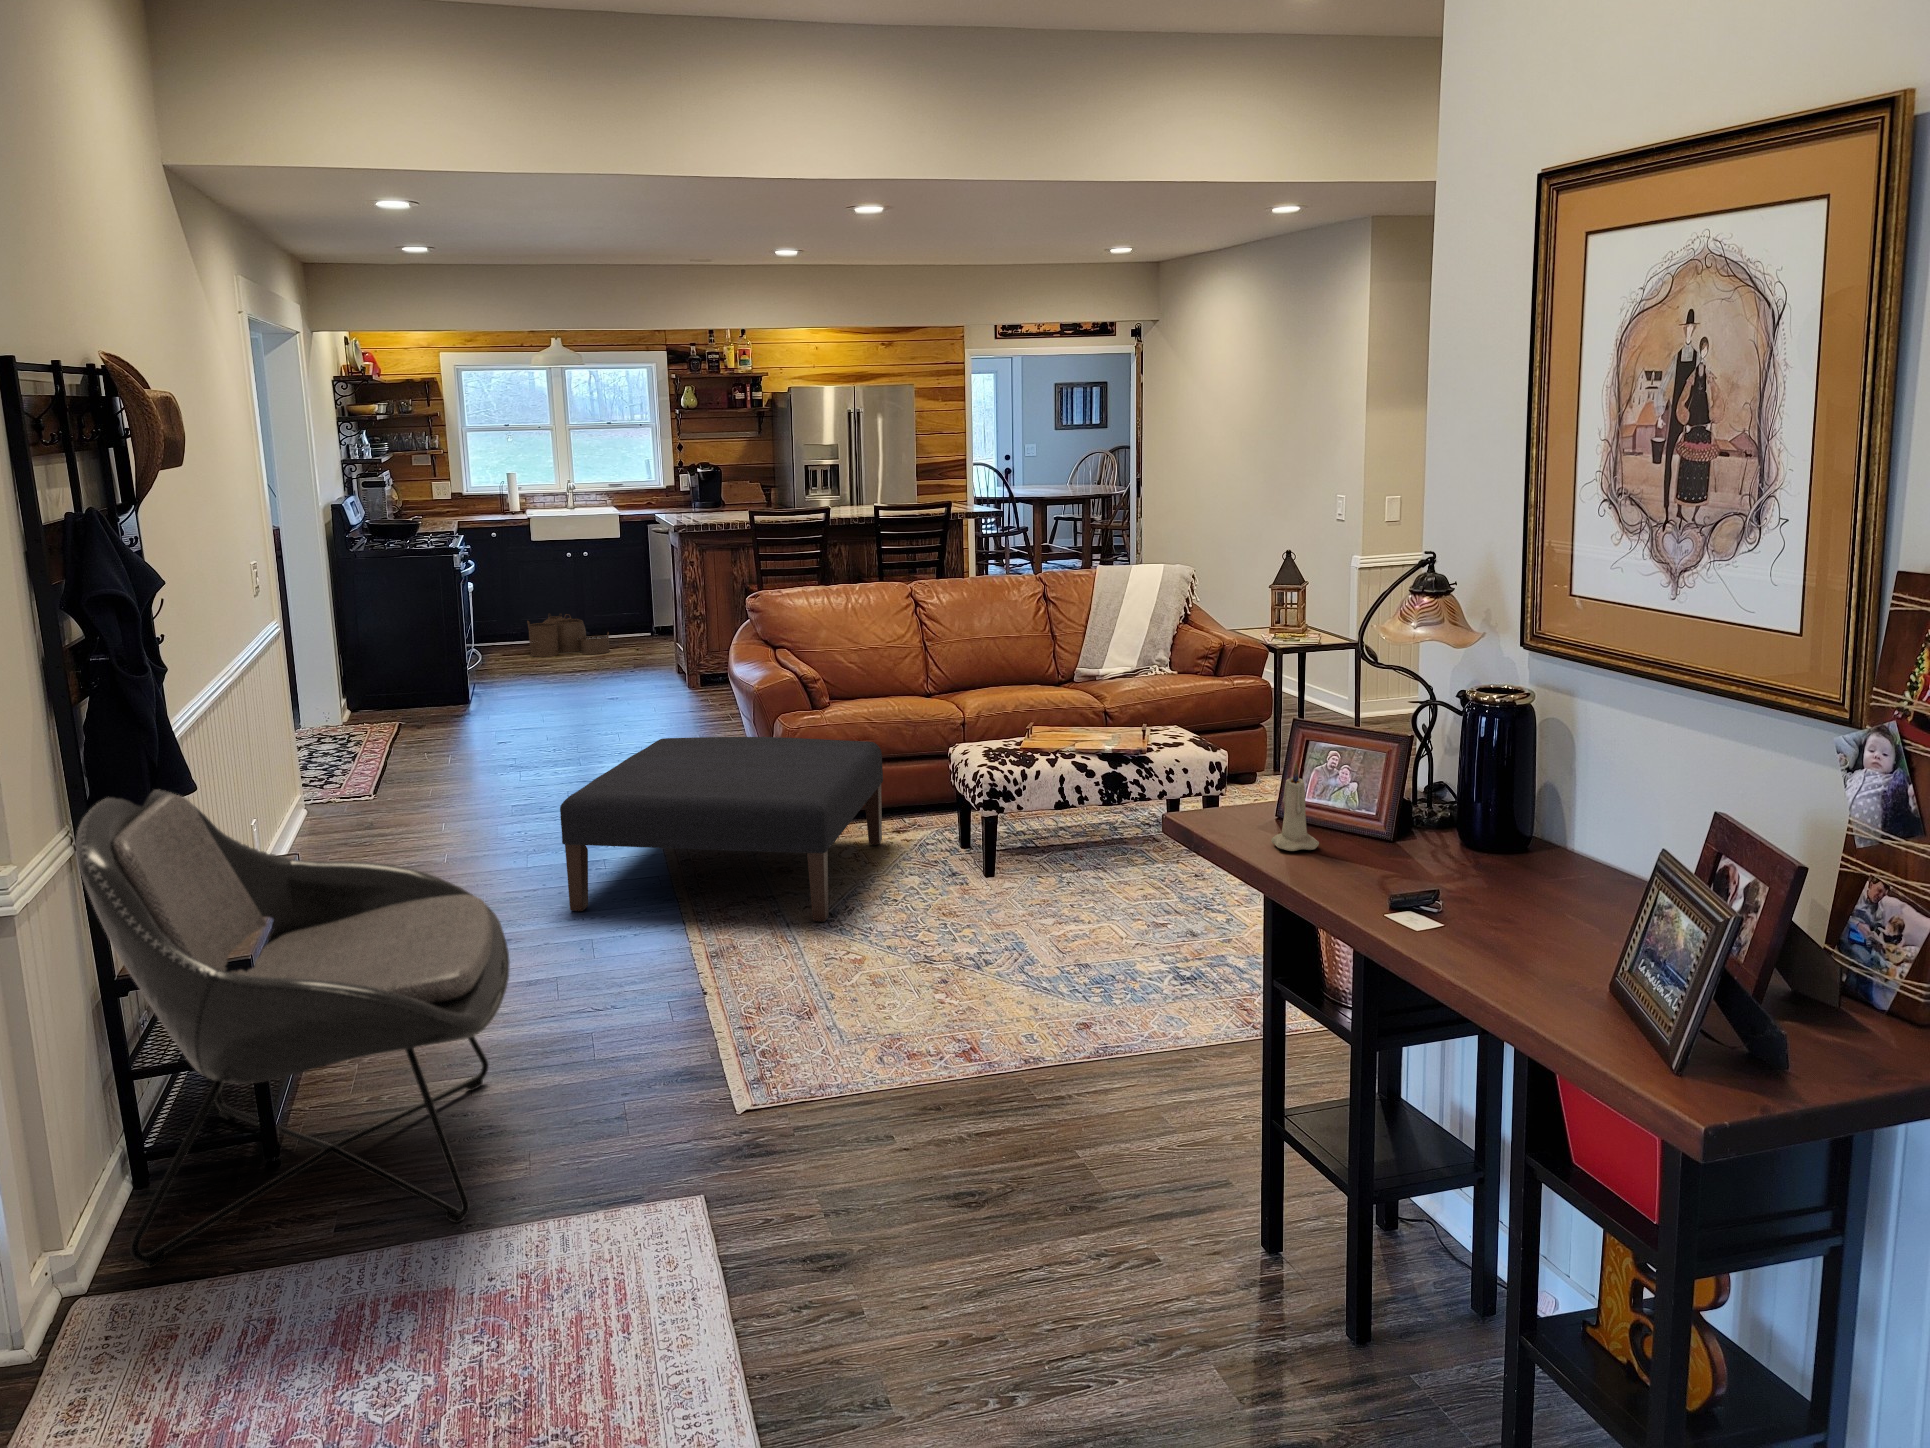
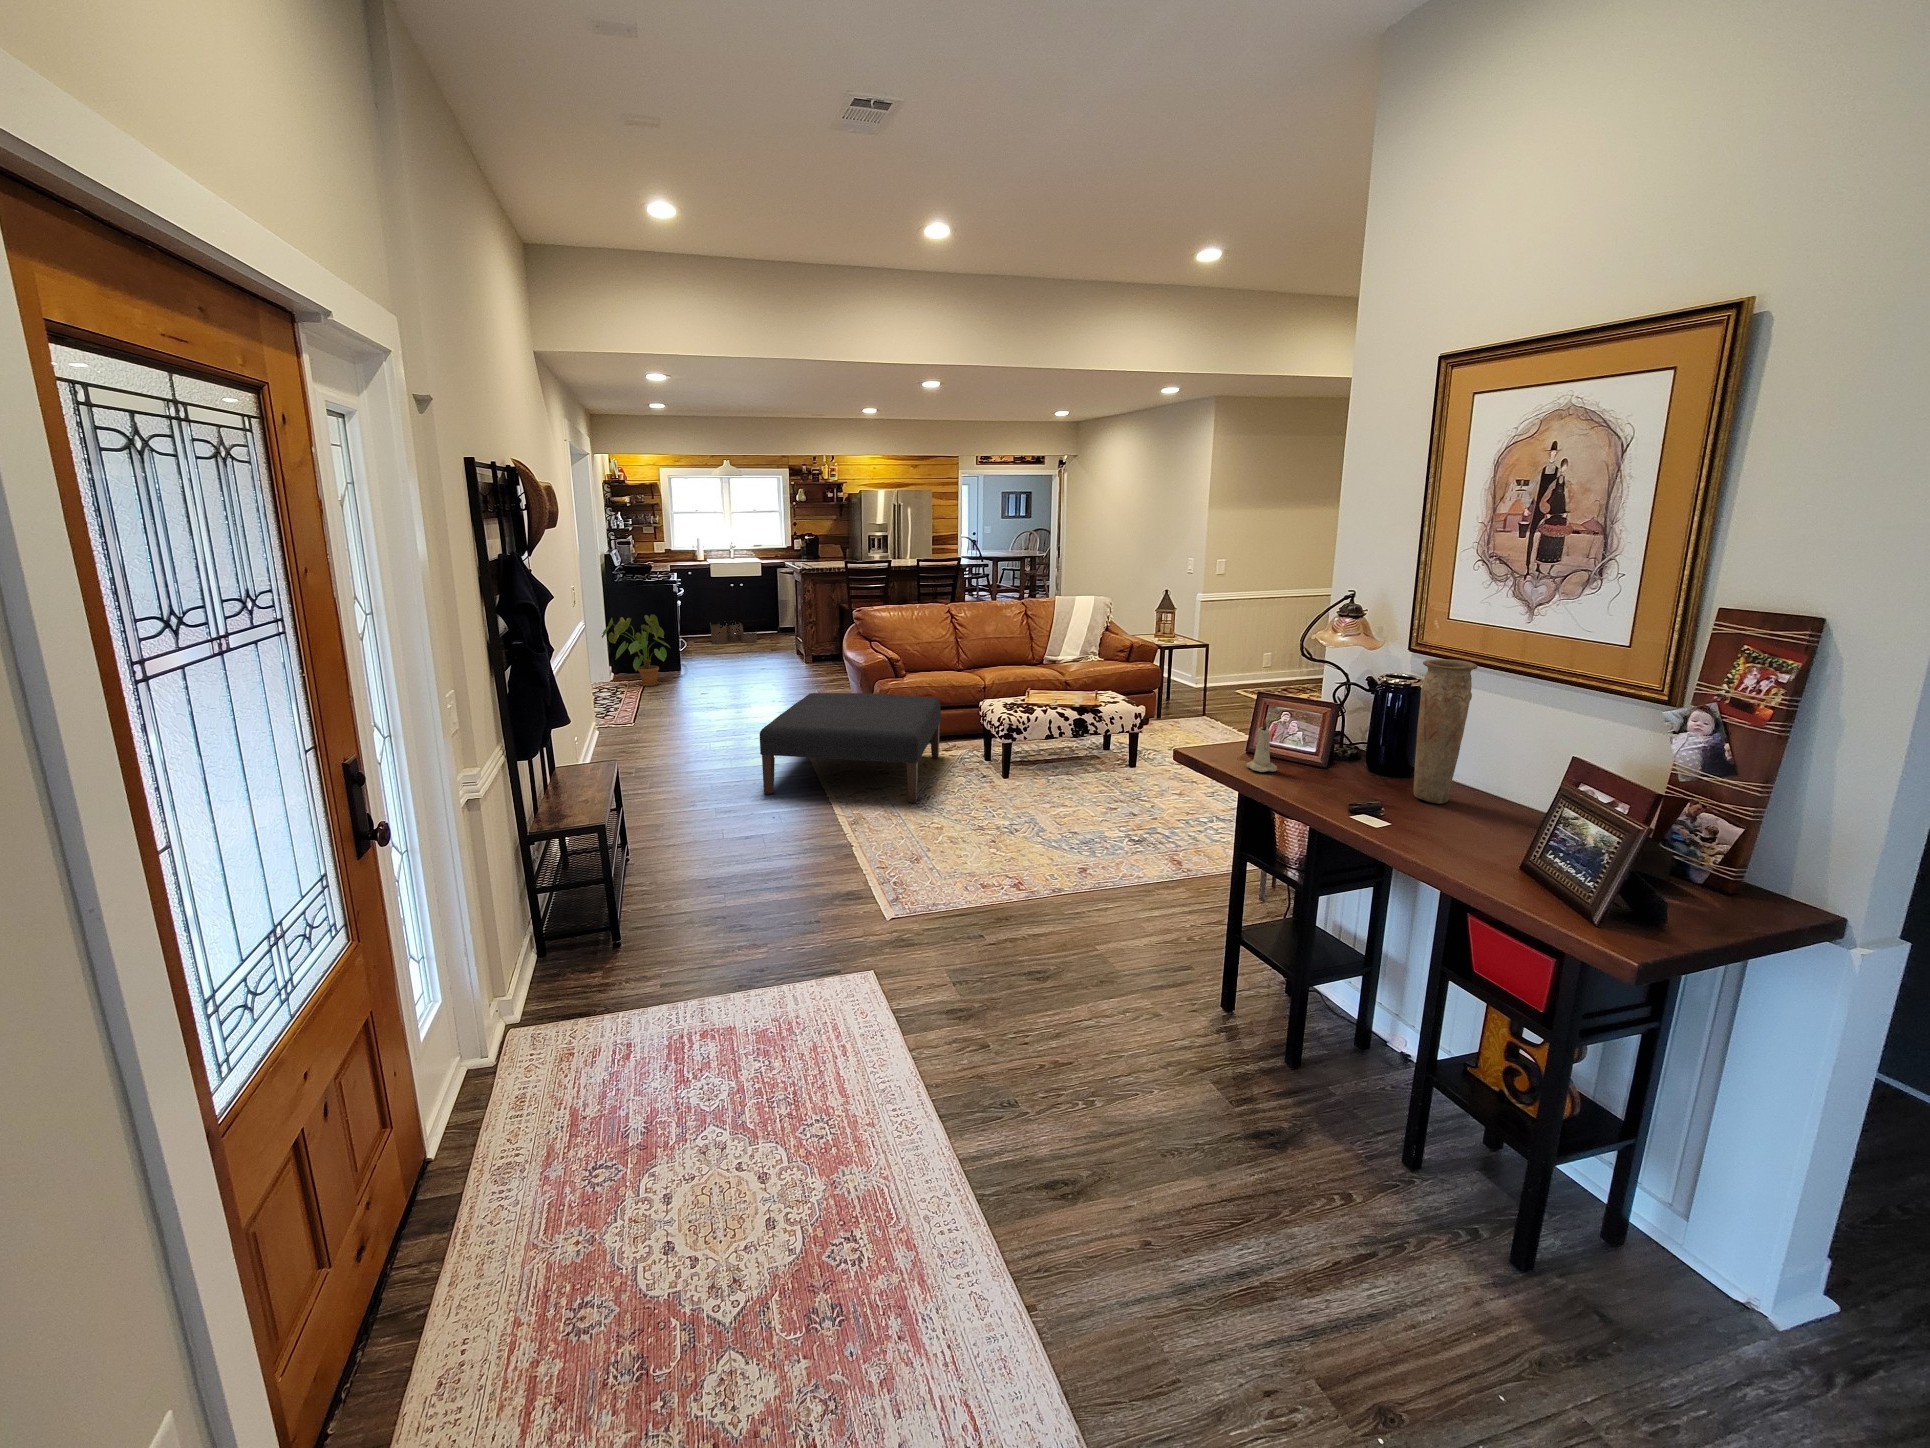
house plant: none [325,608,447,732] -> present [602,615,669,686]
vase: none [1512,661,1593,896] -> present [1413,659,1478,804]
lounge chair: present [76,789,510,1268] -> none [507,720,758,1011]

